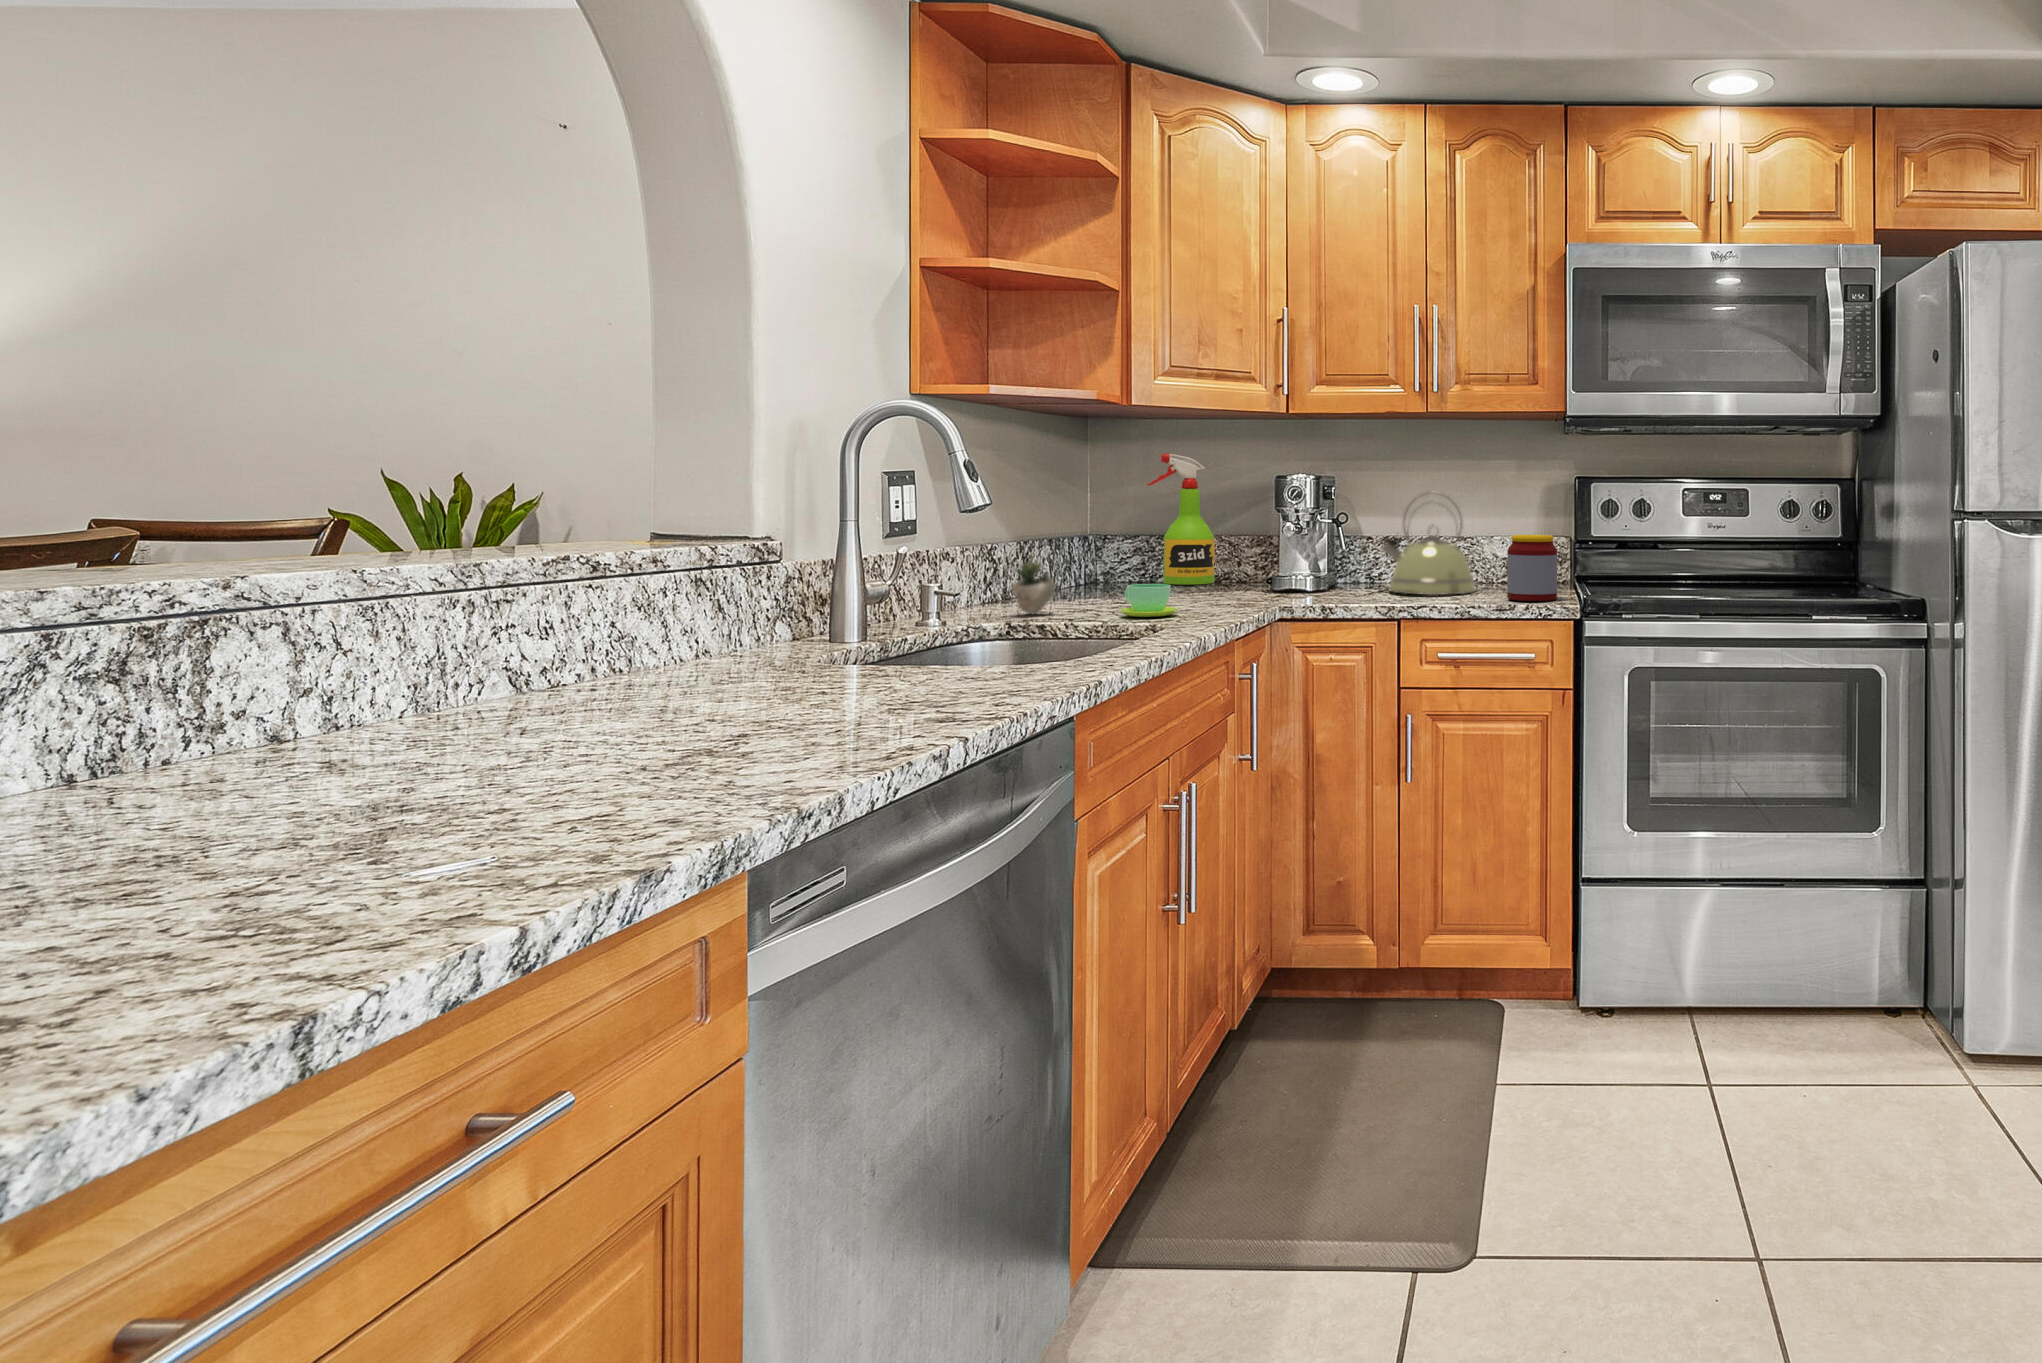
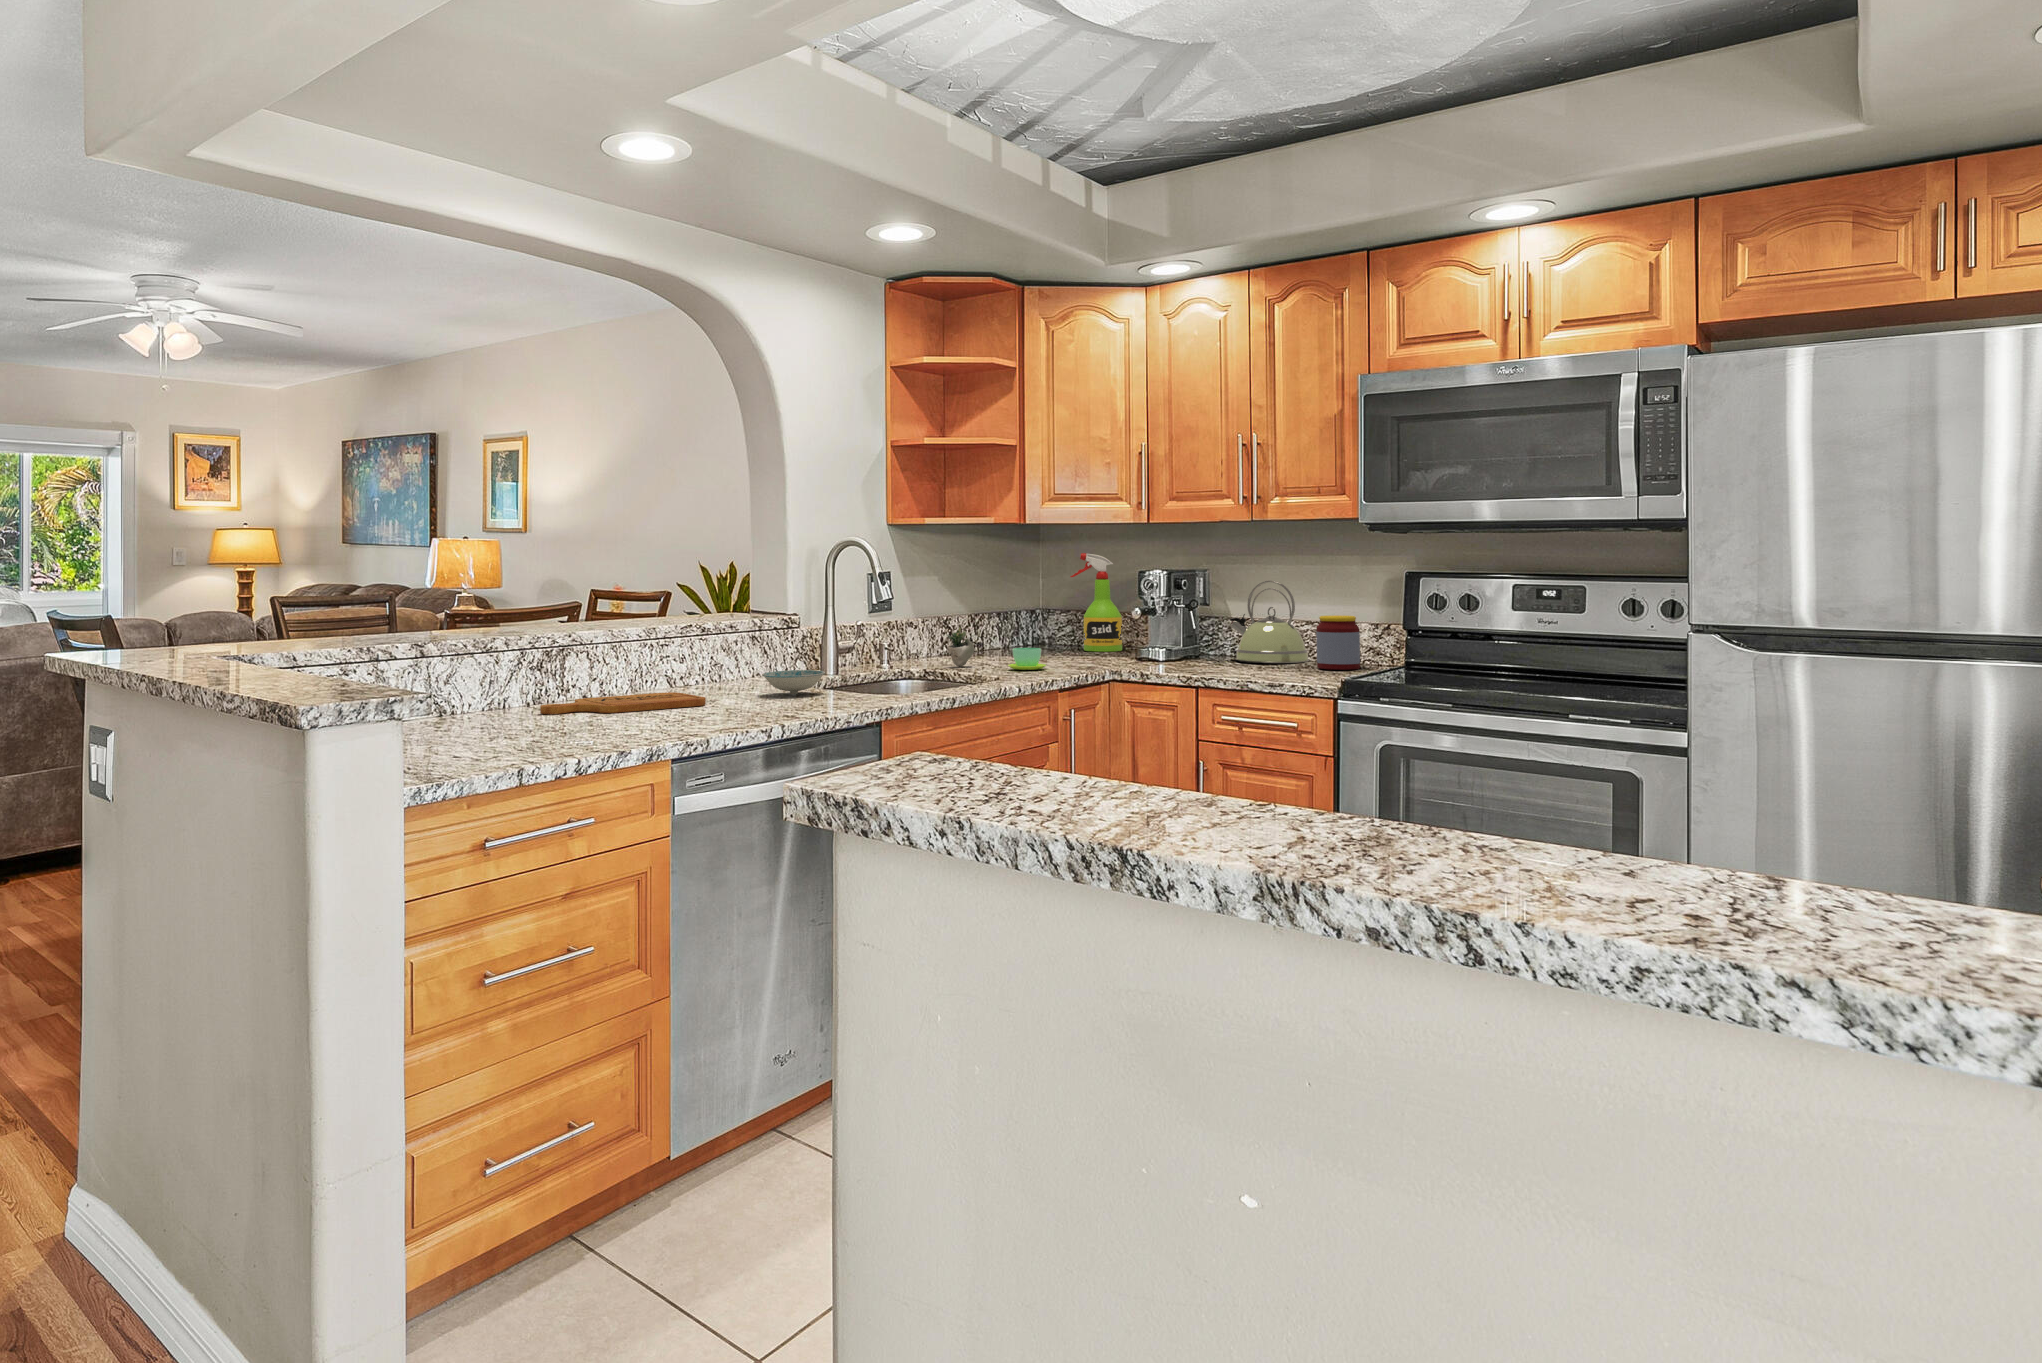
ceramic bowl: none [760,641,894,690] -> present [762,670,825,694]
cutting board: none [139,708,653,809] -> present [540,692,706,714]

